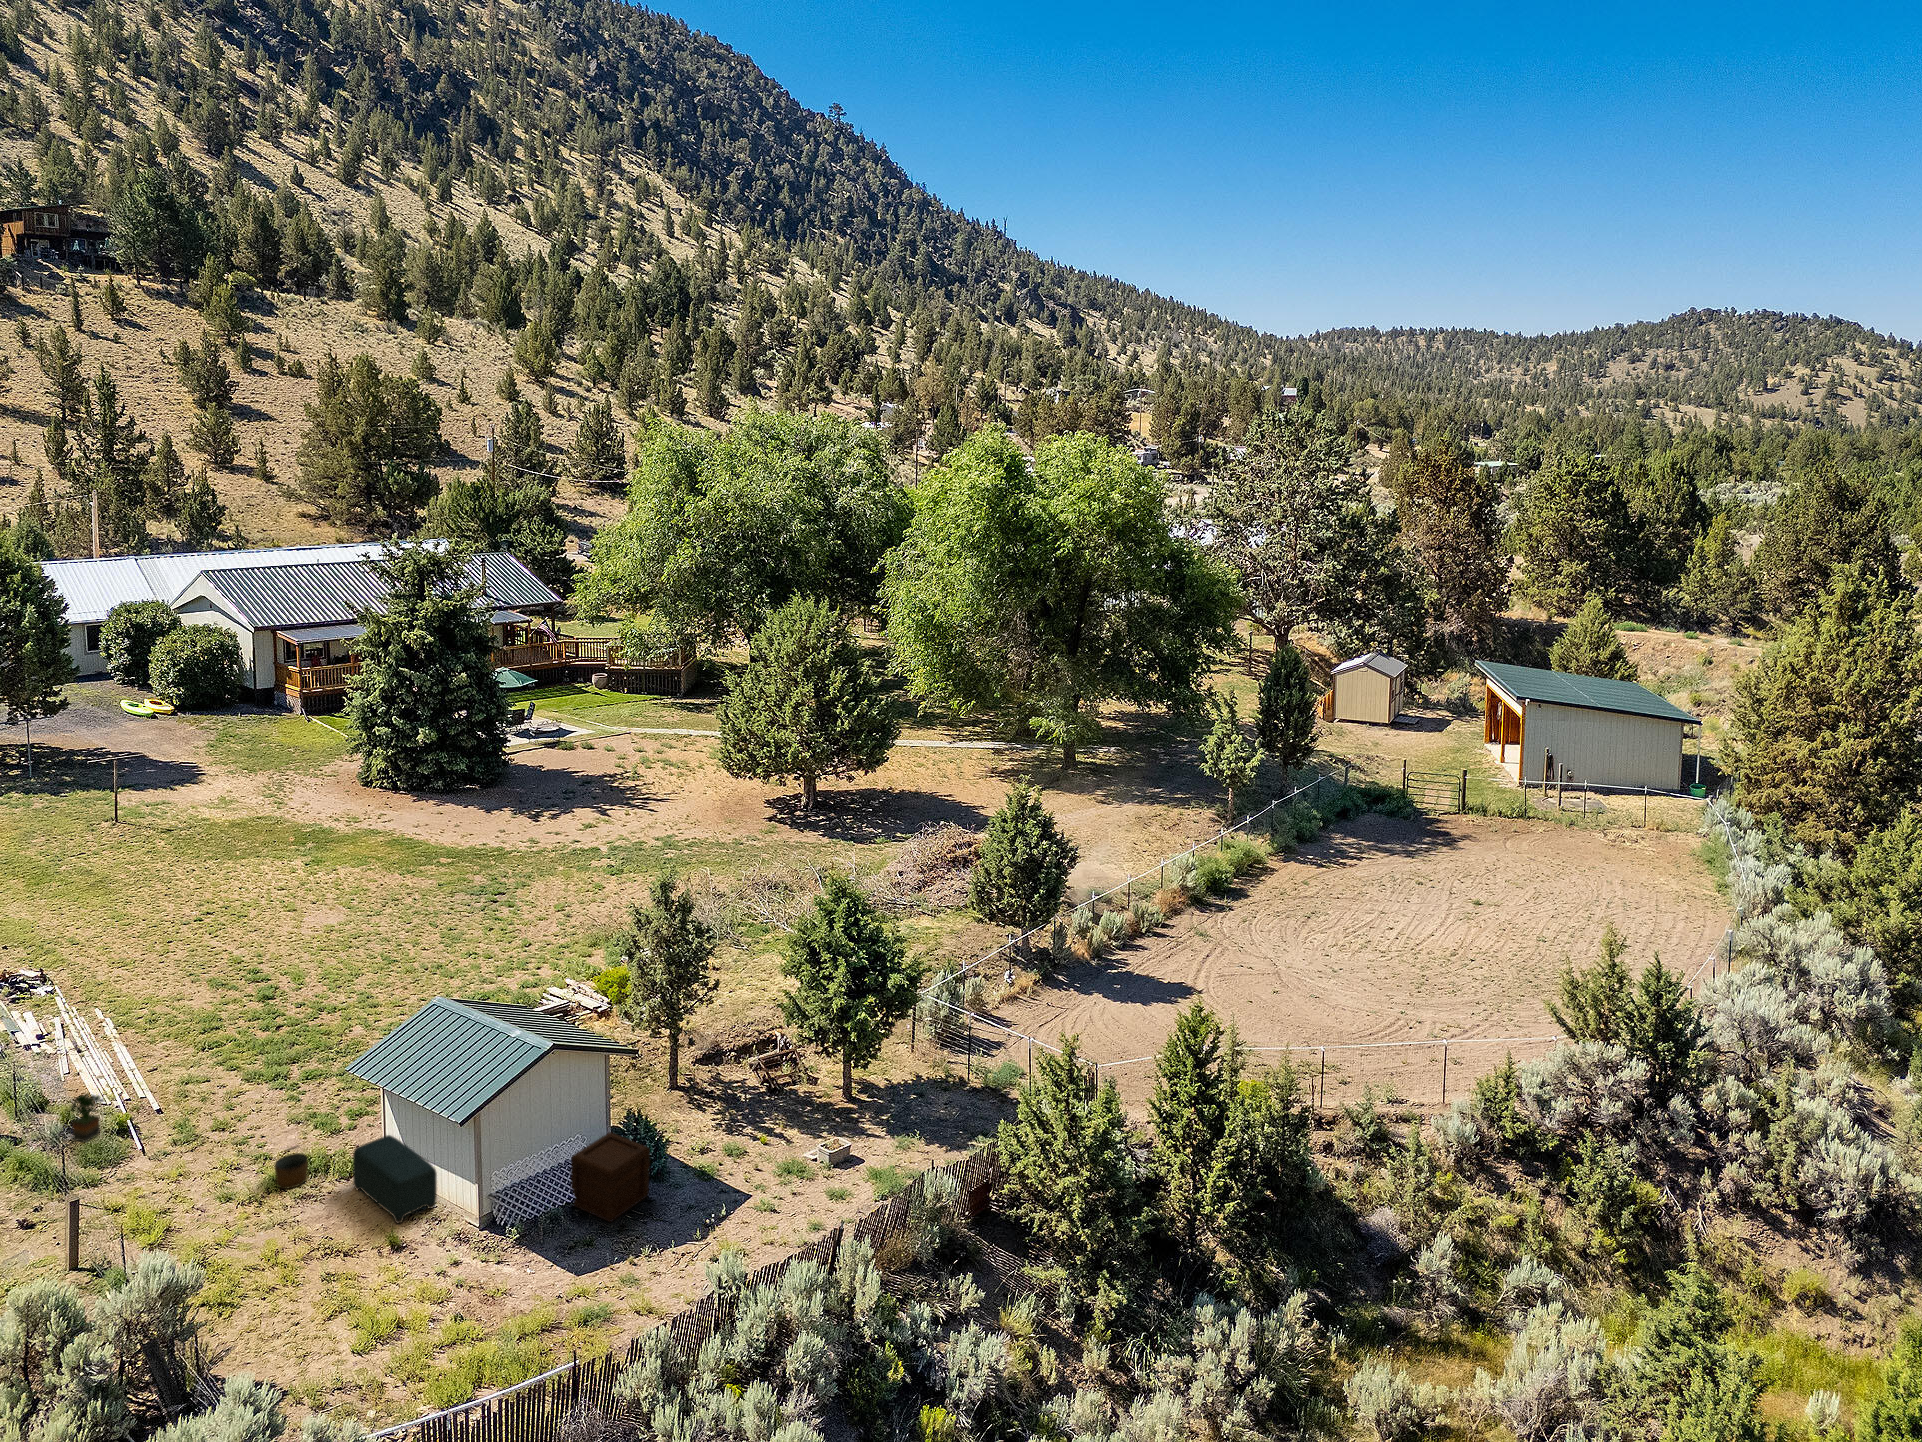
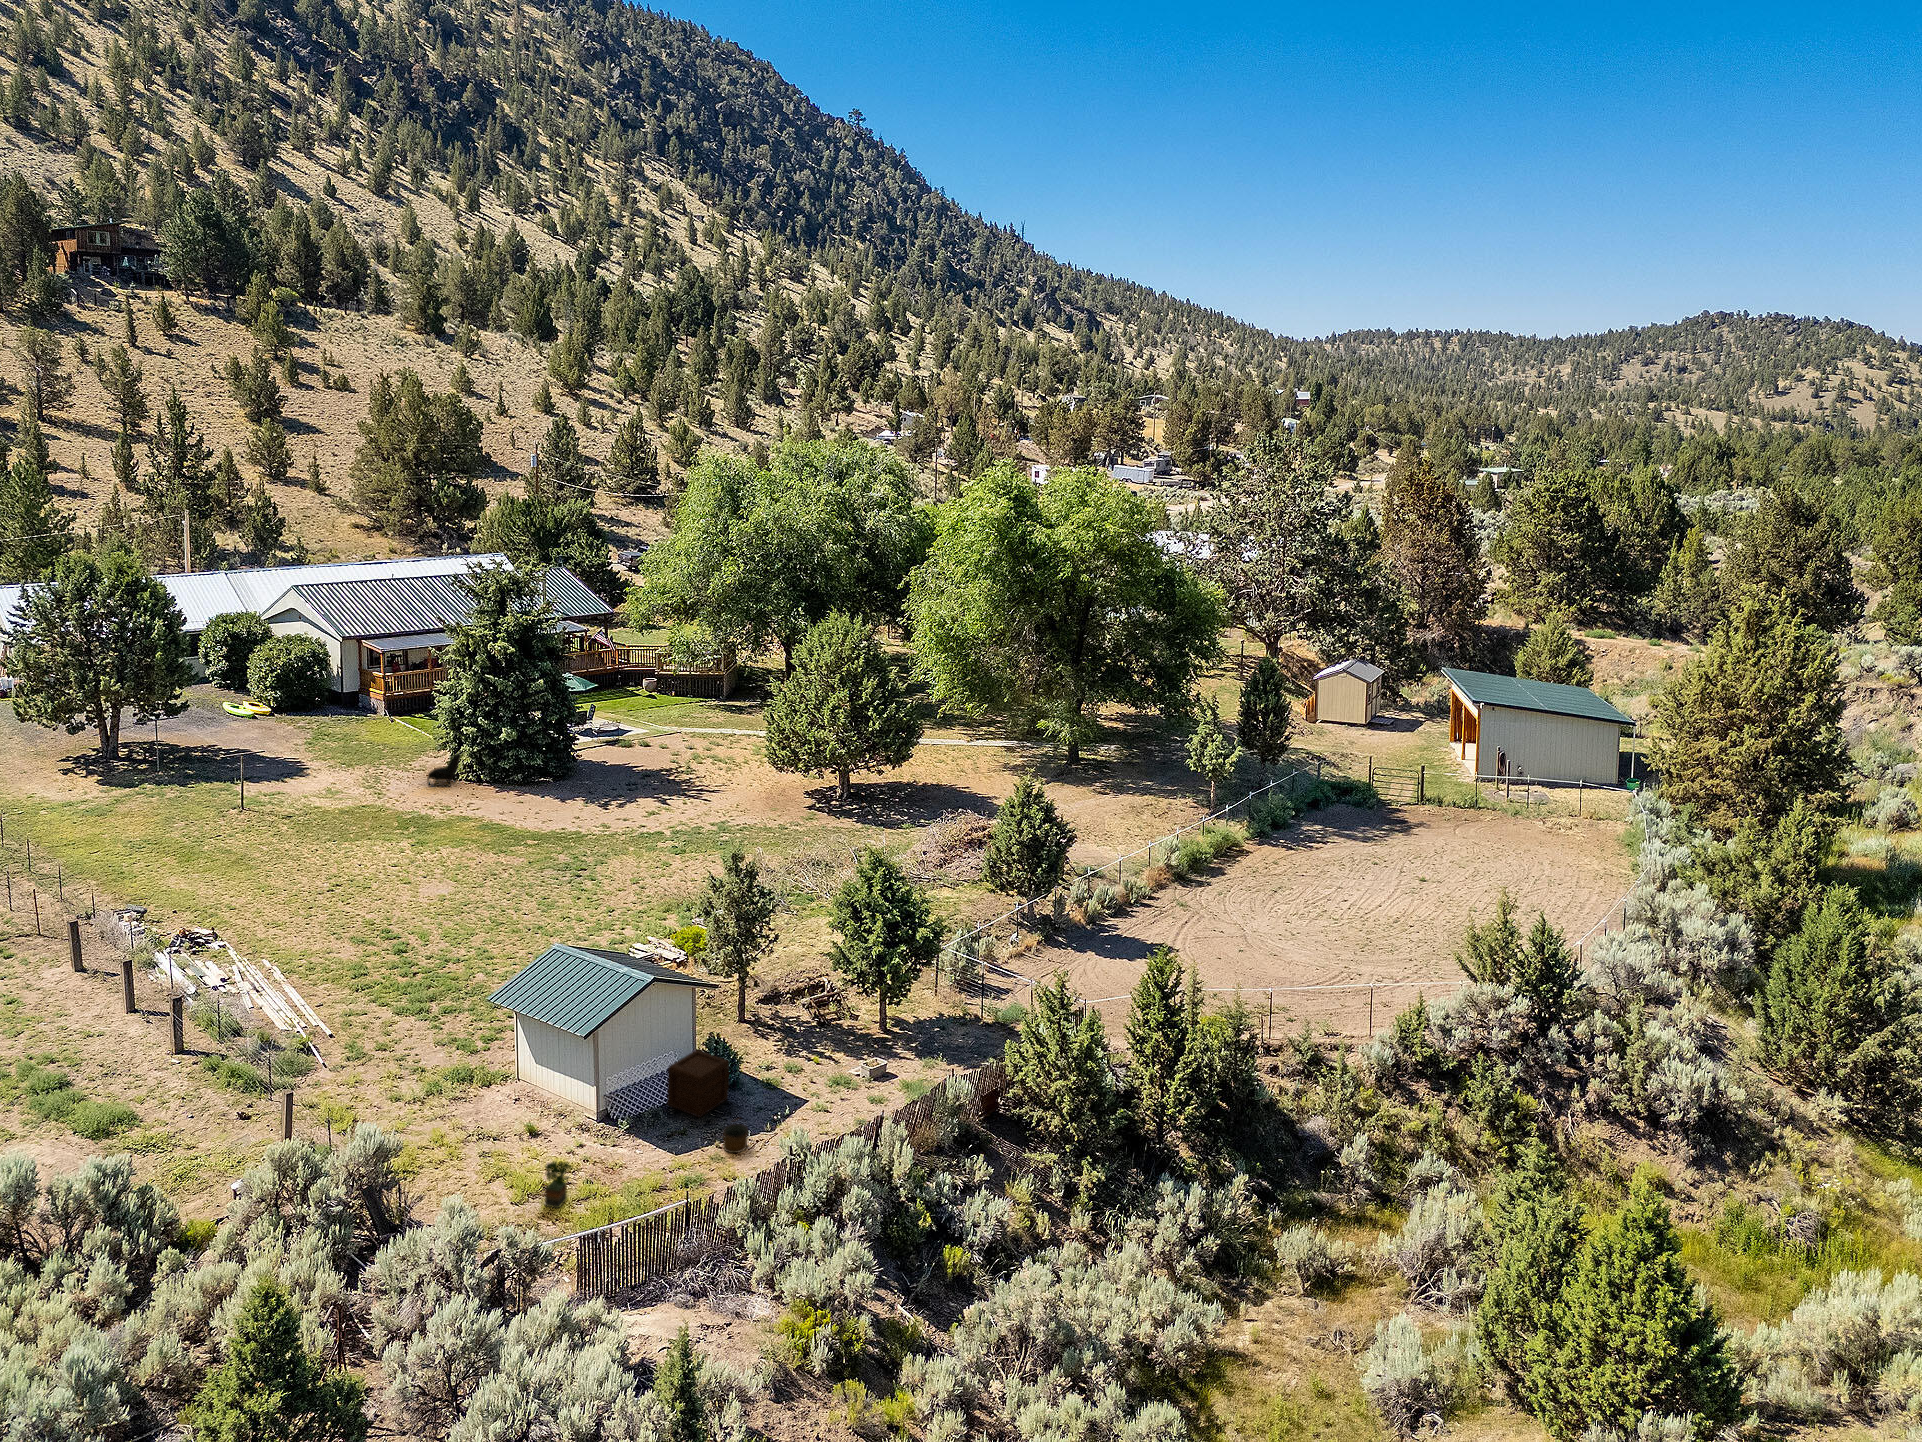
lounge chair: none [334,755,378,796] -> present [427,753,462,787]
potted tree: present [70,1094,104,1142] -> present [545,1162,571,1208]
bench: present [353,1135,437,1224] -> none [496,1051,564,1117]
bucket: present [274,1146,309,1189] -> present [723,1118,748,1153]

